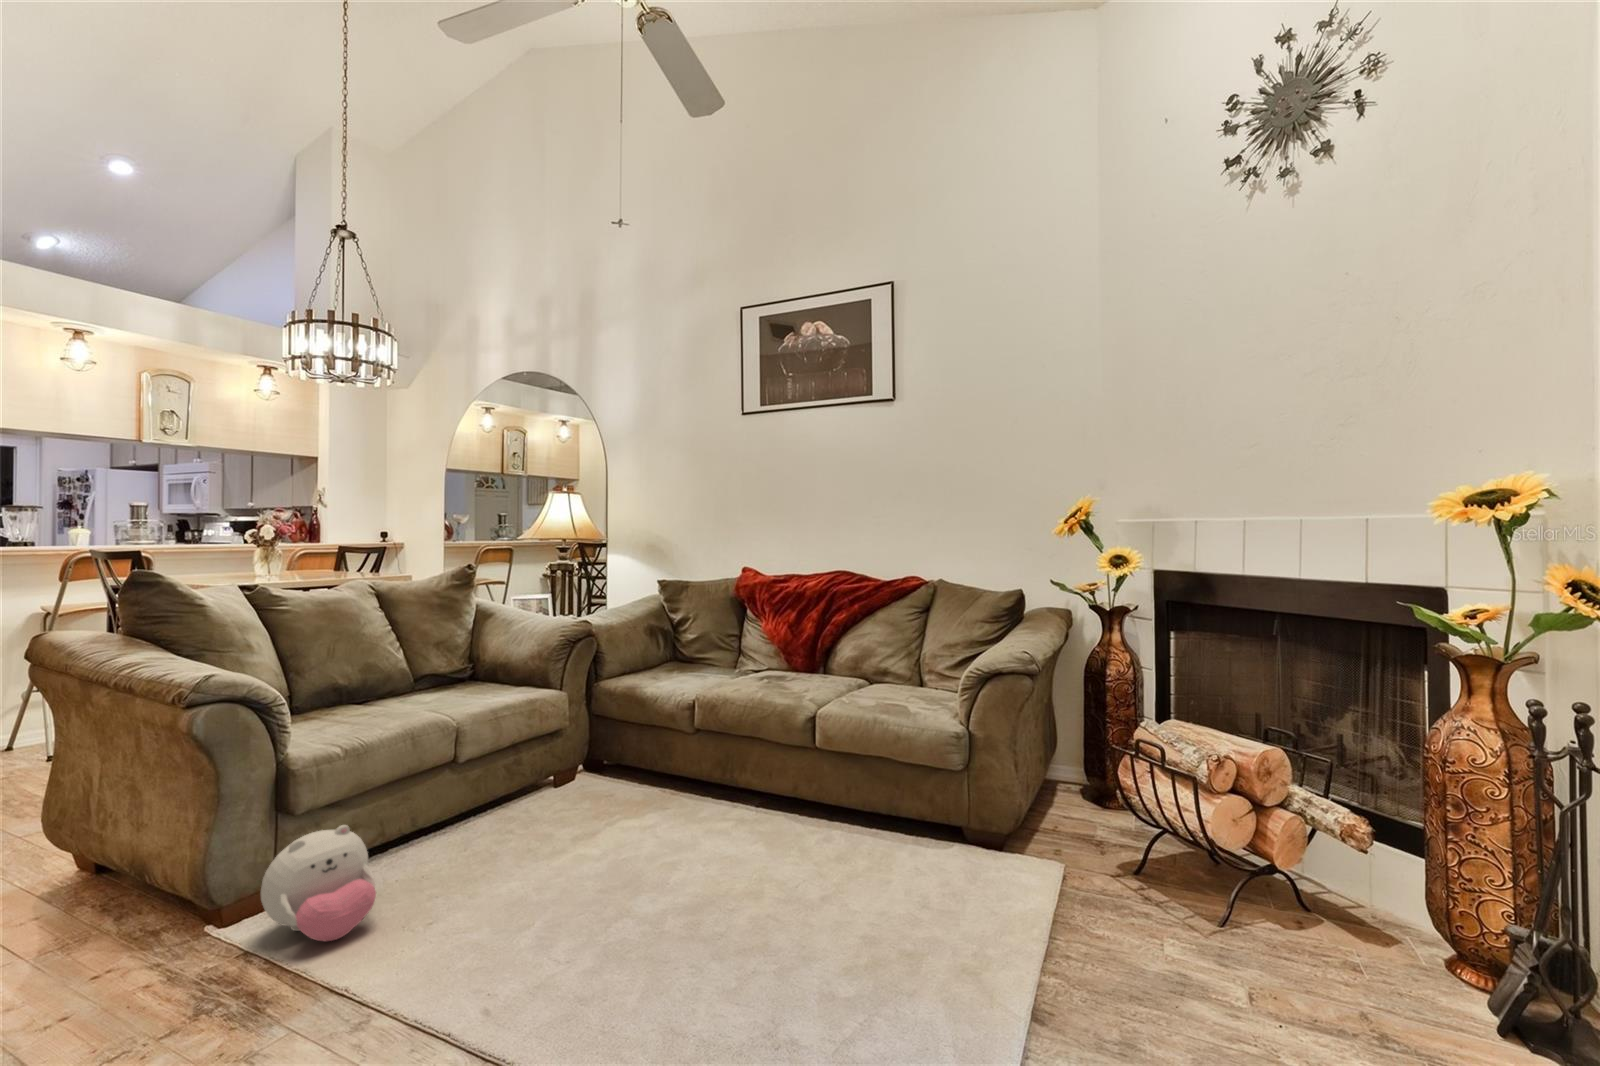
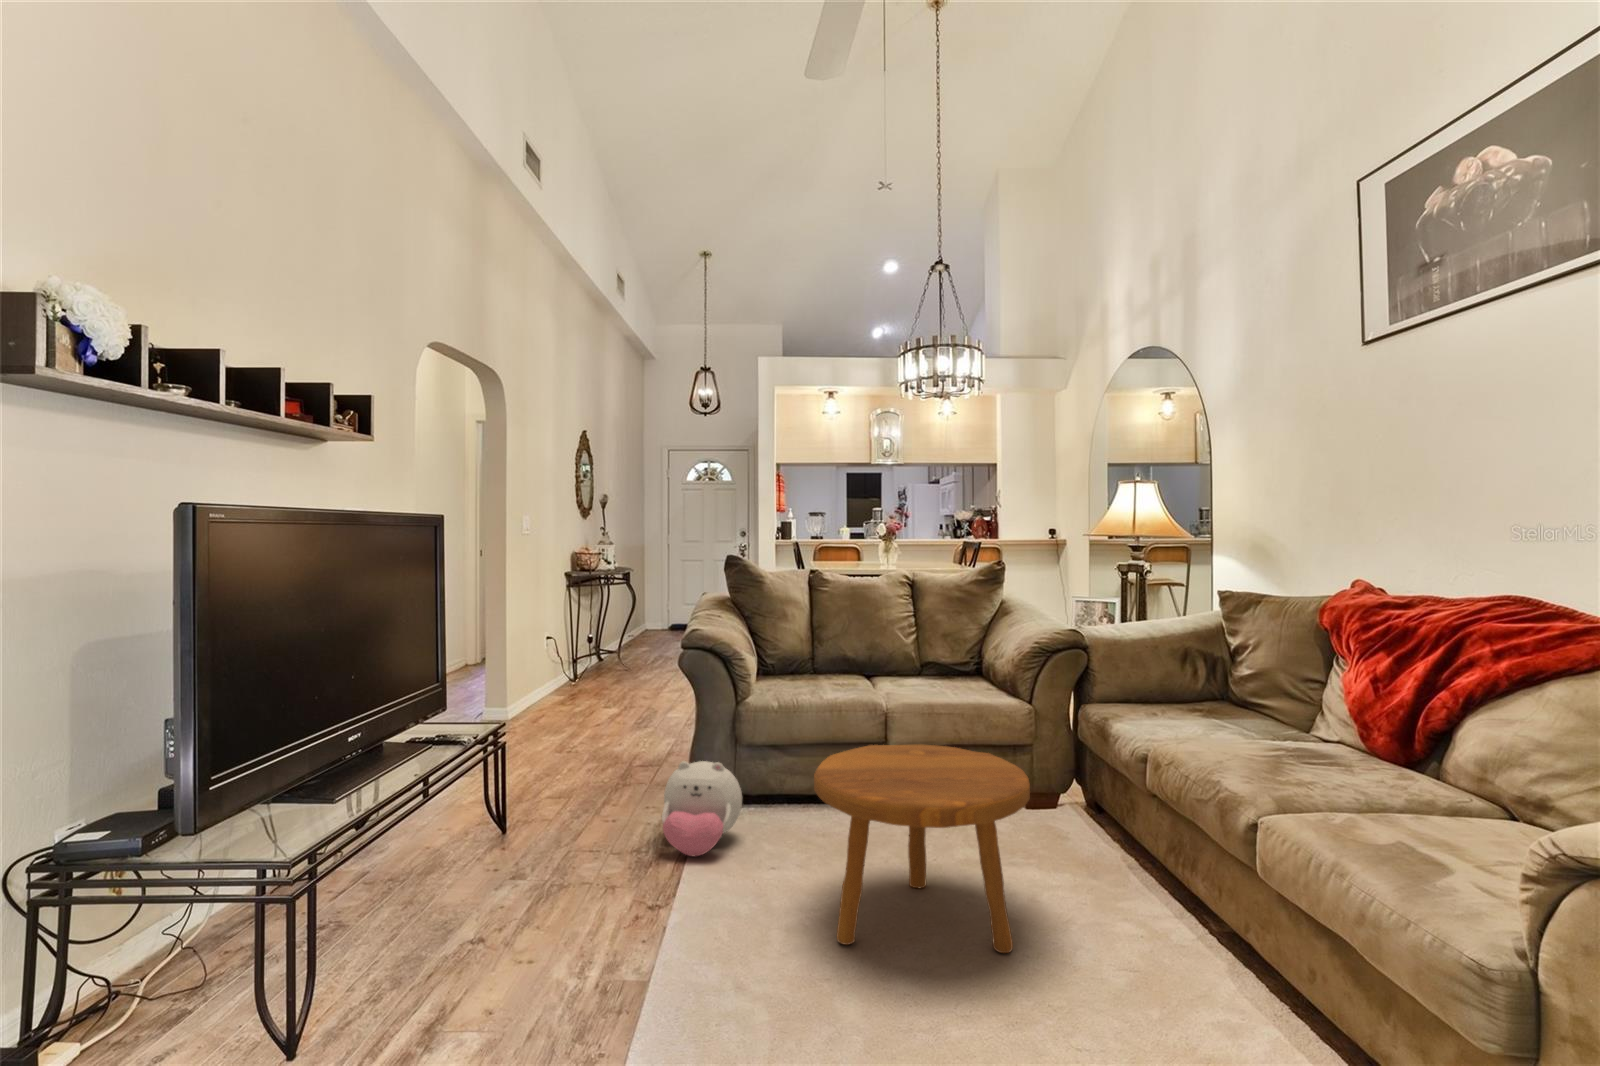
footstool: none [526,725,704,909] -> present [814,744,1030,953]

